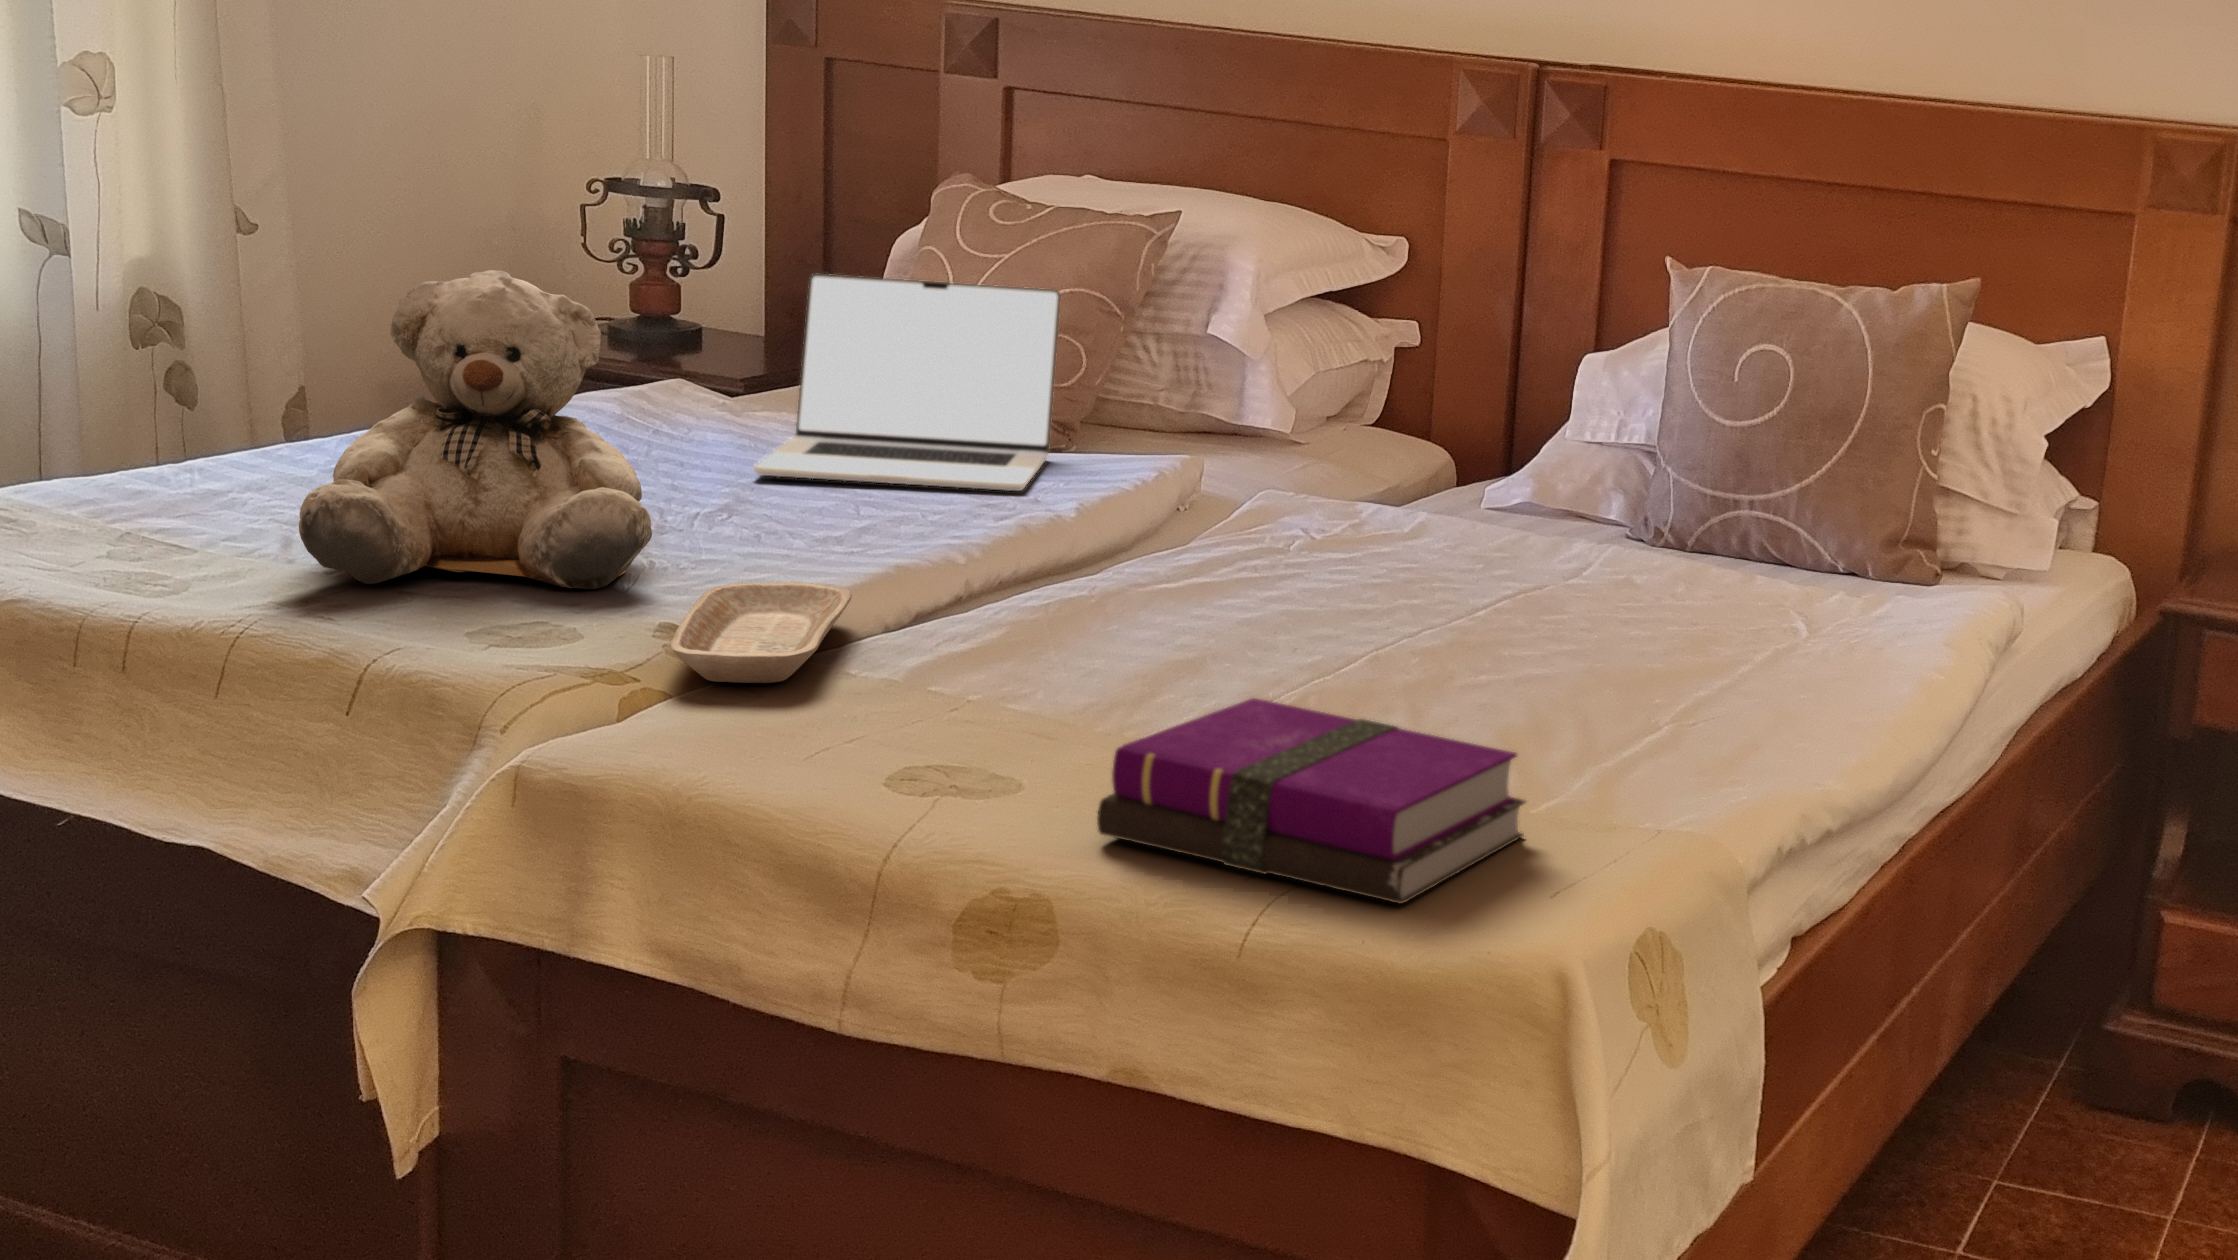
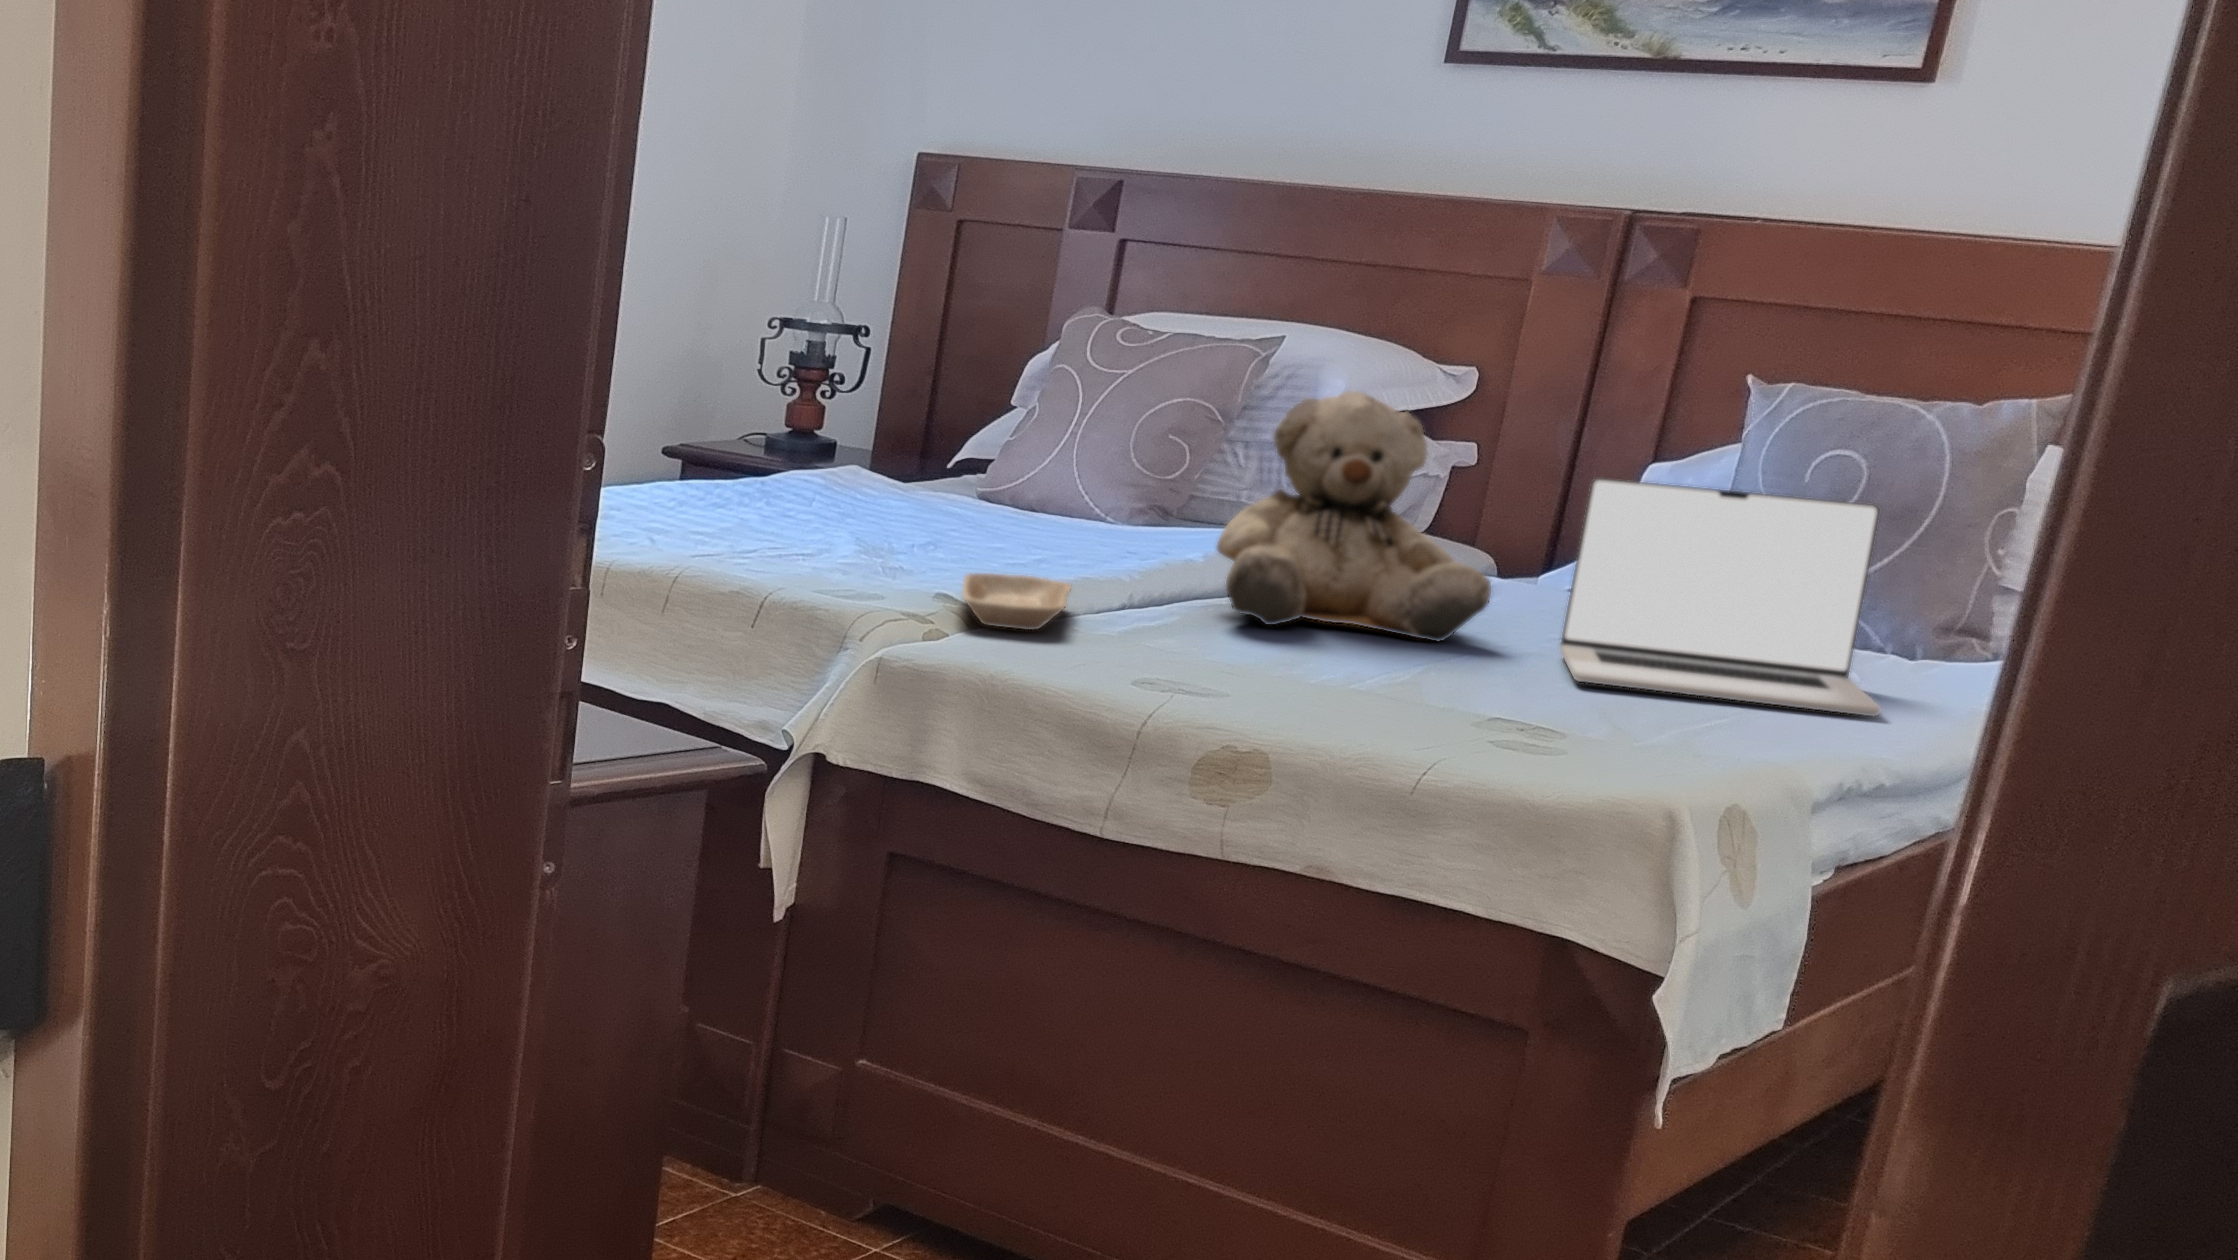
teddy bear: present [299,270,652,589] -> present [1217,391,1491,641]
laptop: present [754,274,1061,491] -> present [1560,478,1880,717]
notebook: present [1097,698,1525,904] -> none [1310,642,1638,766]

